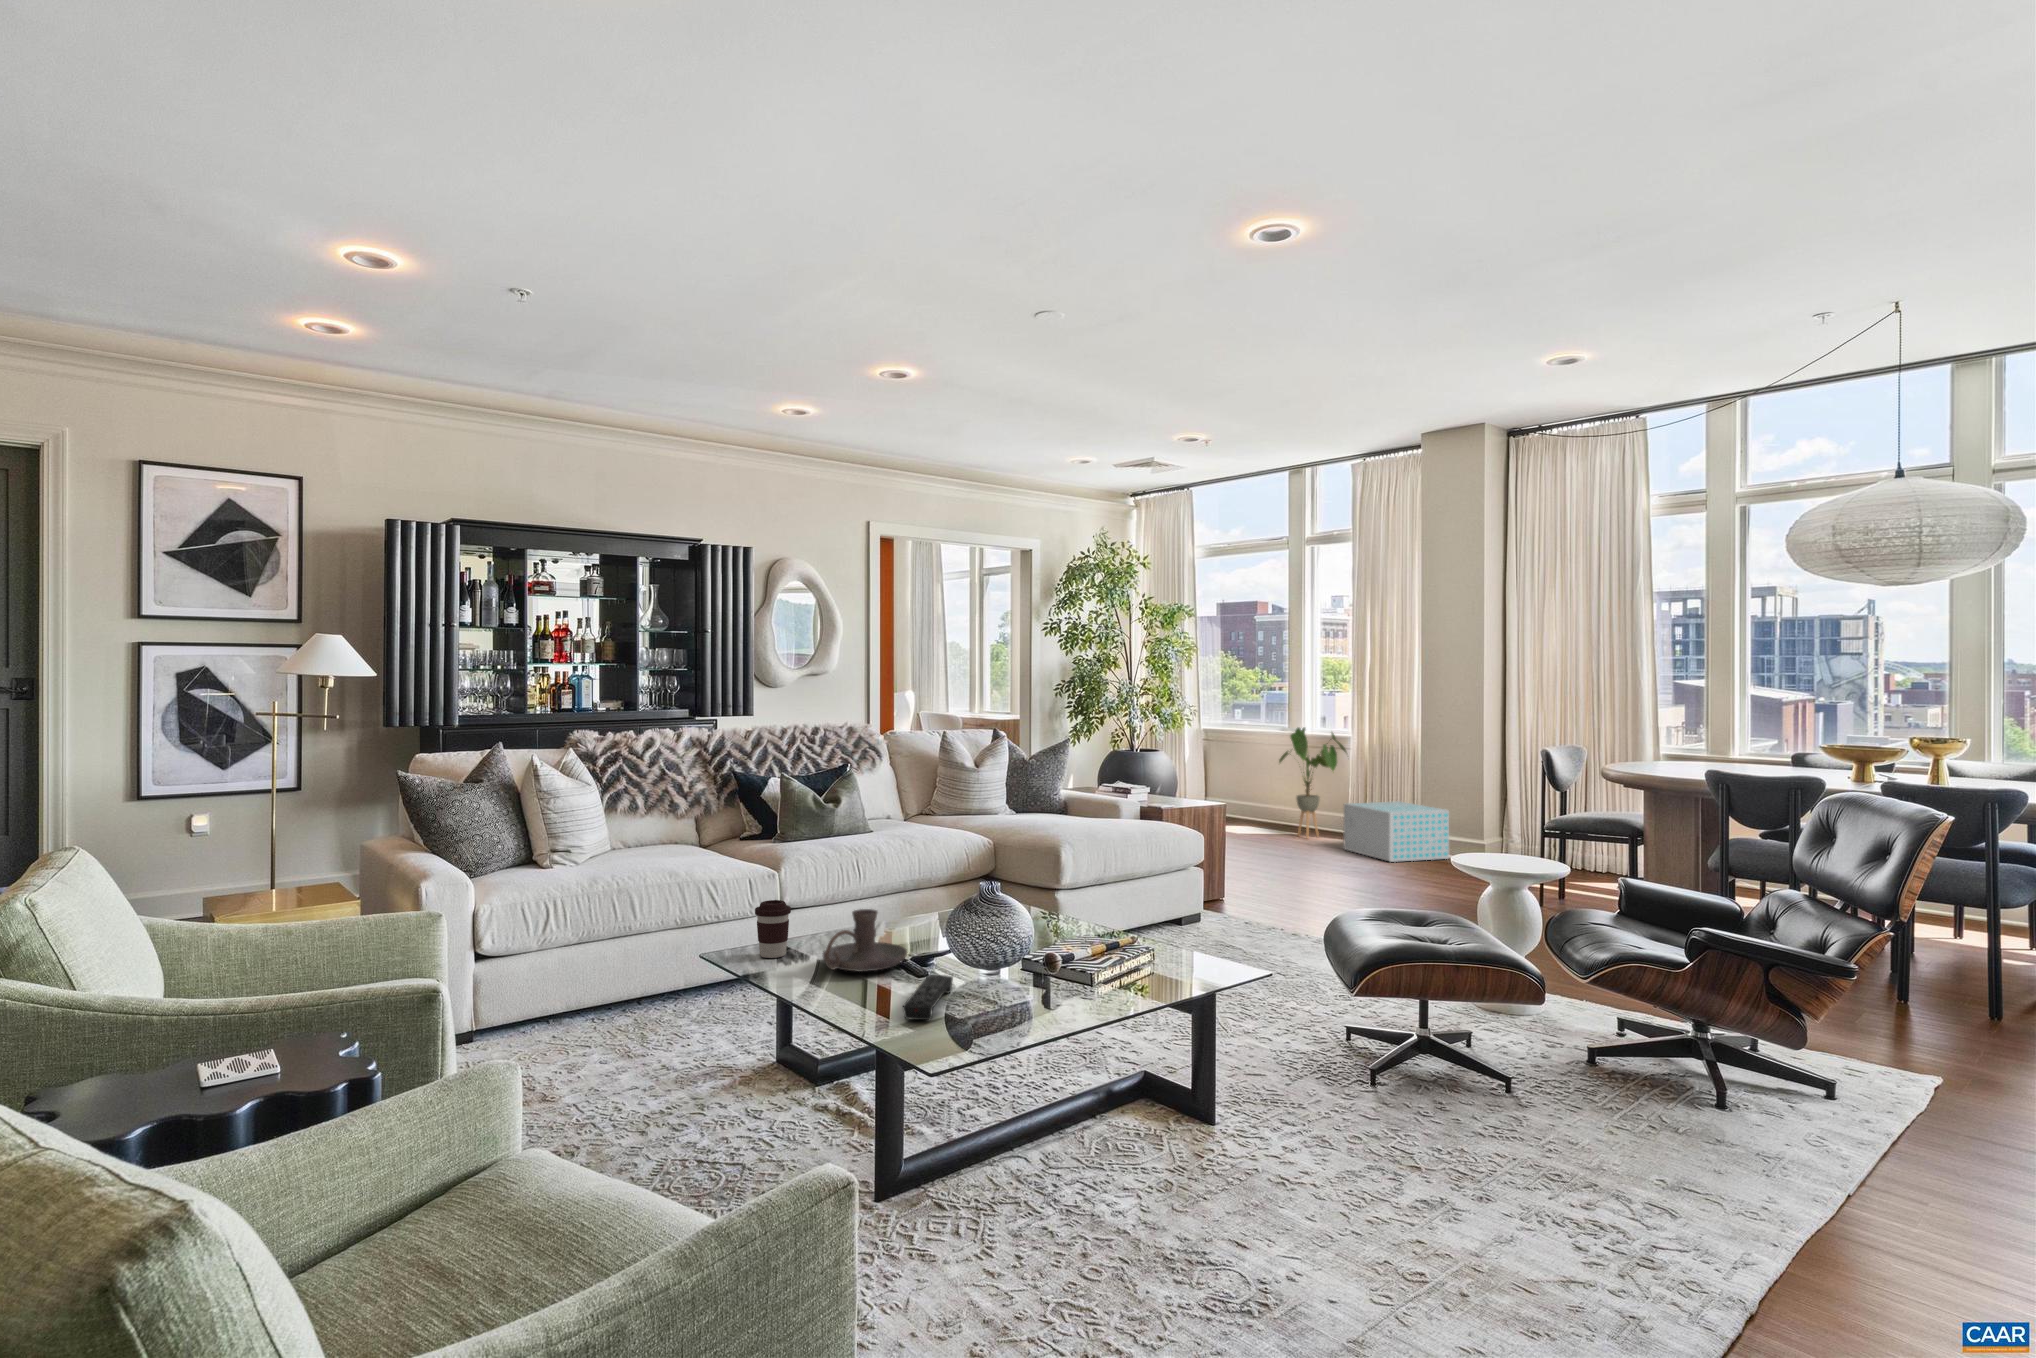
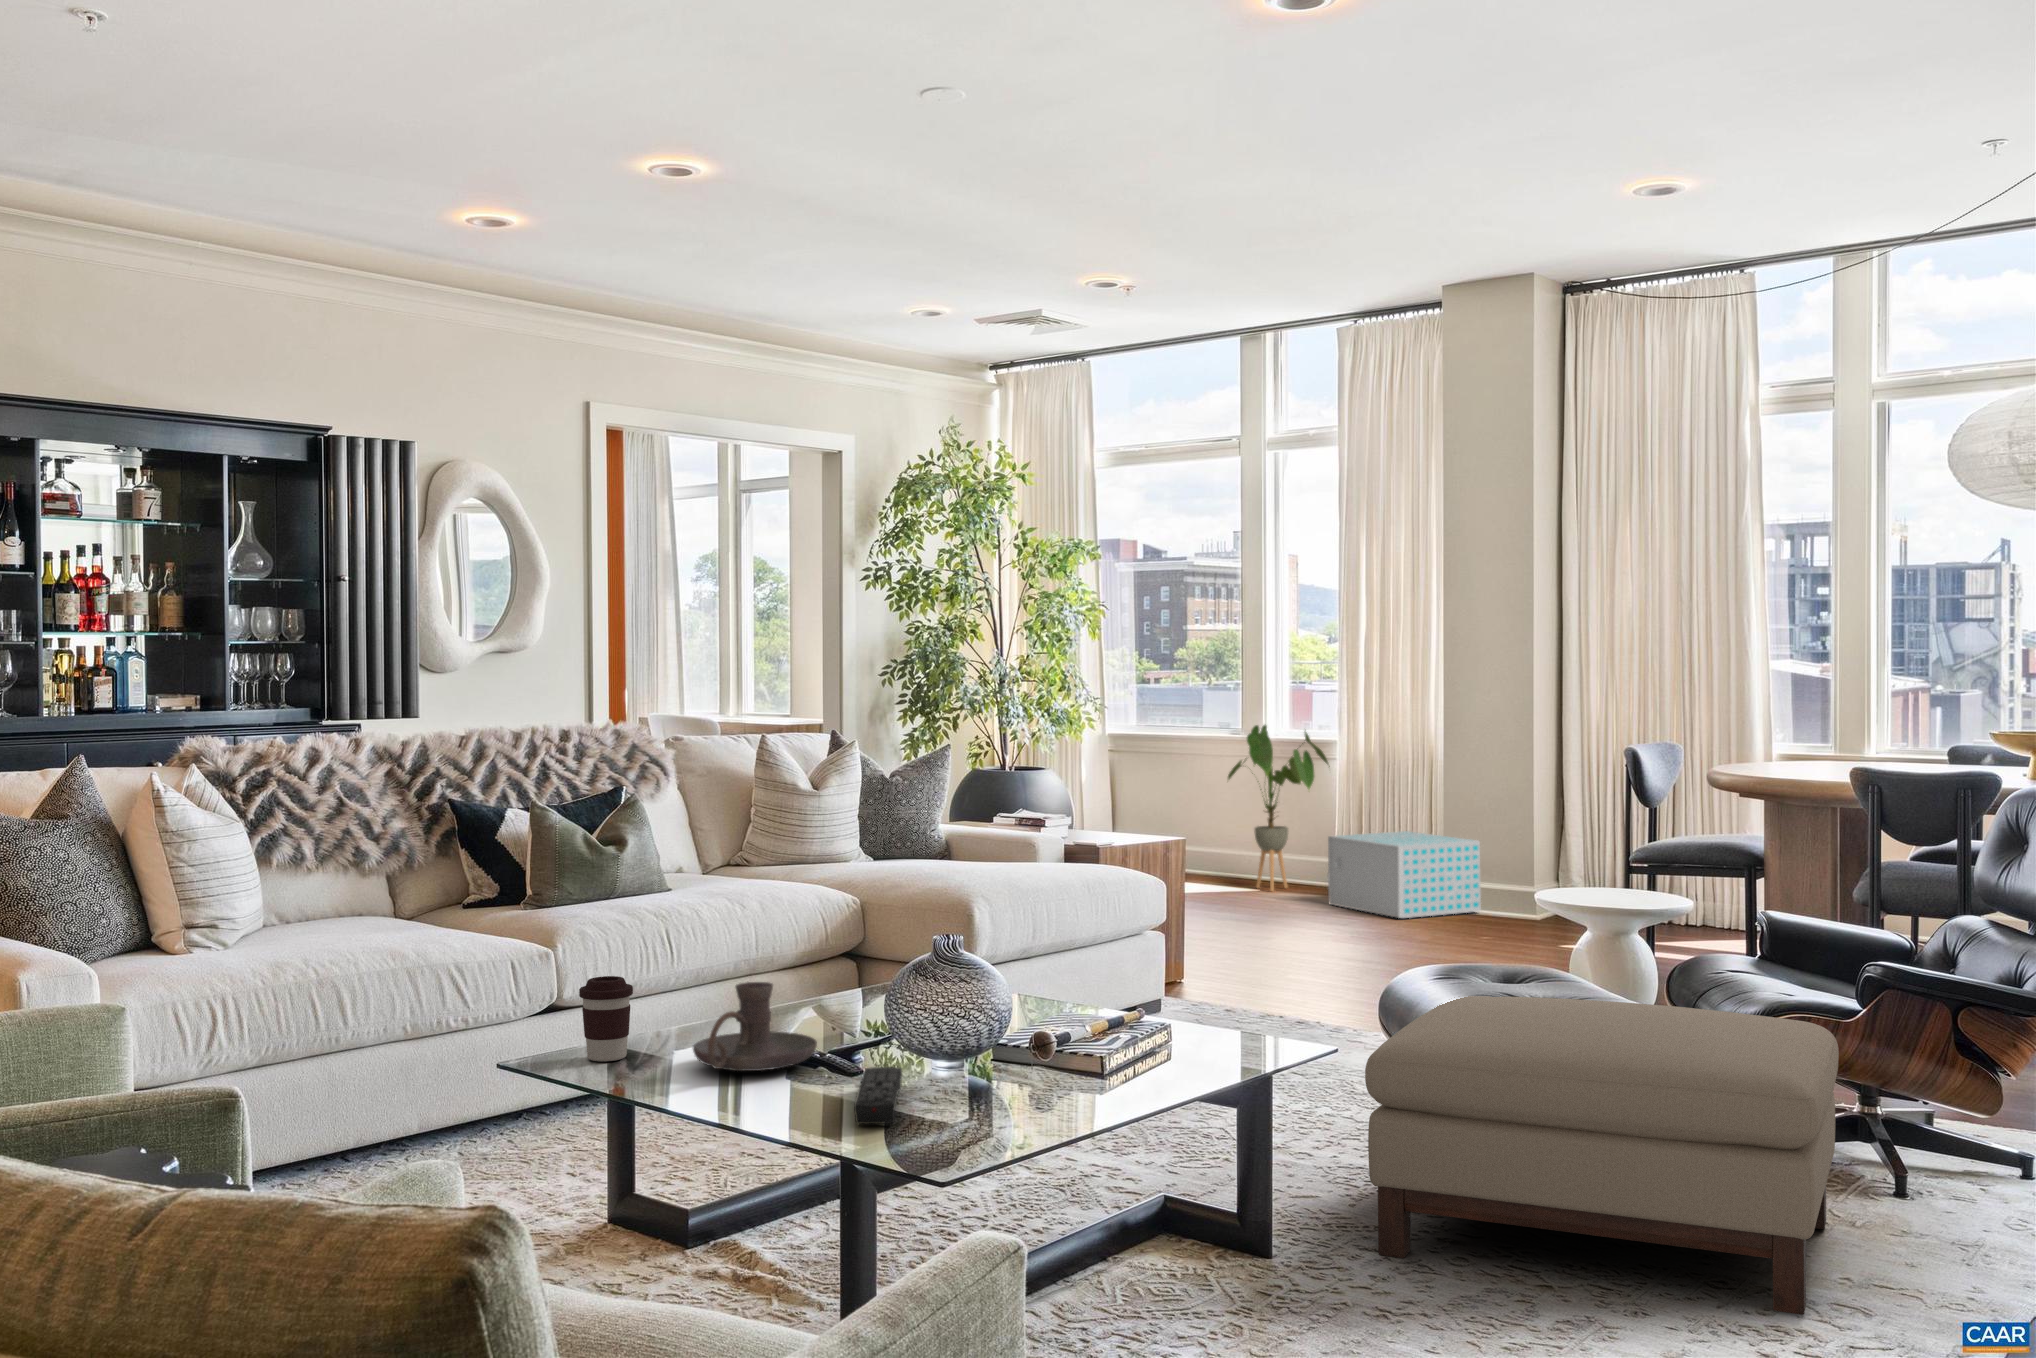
ottoman: none [1289,938,1662,1208] -> present [1365,996,1839,1315]

